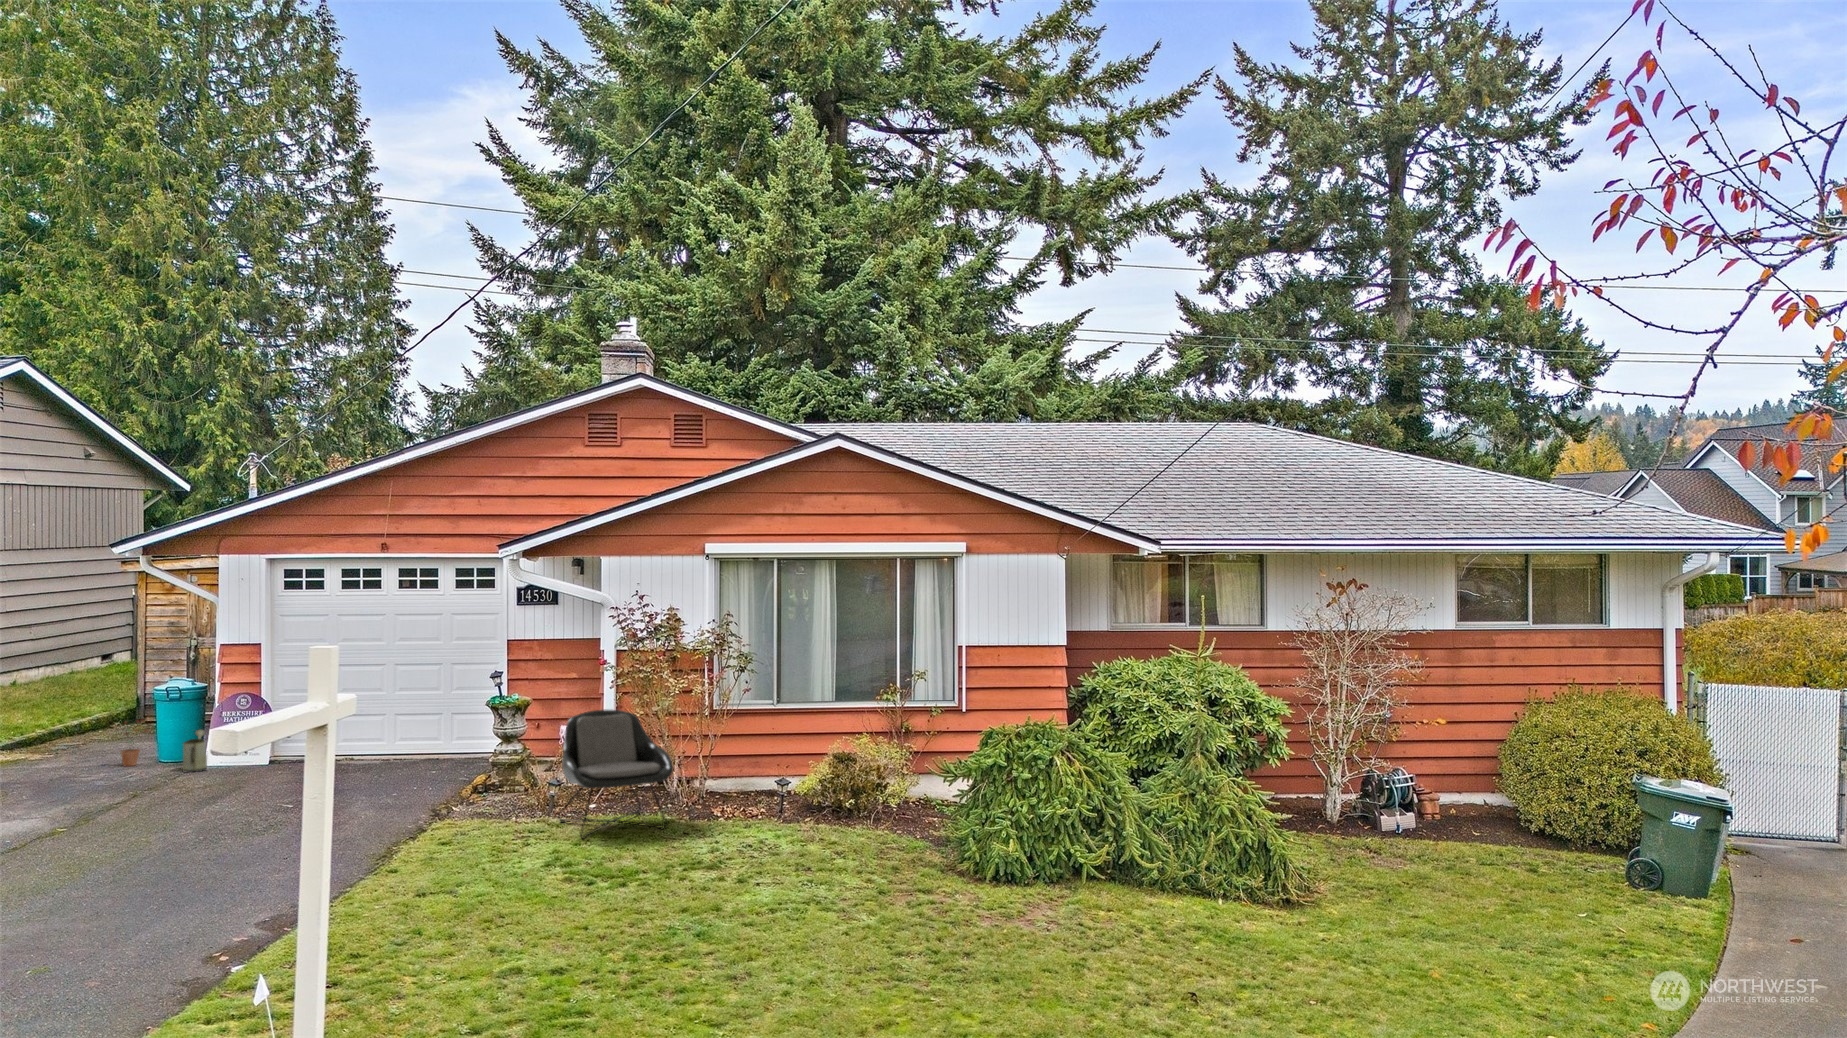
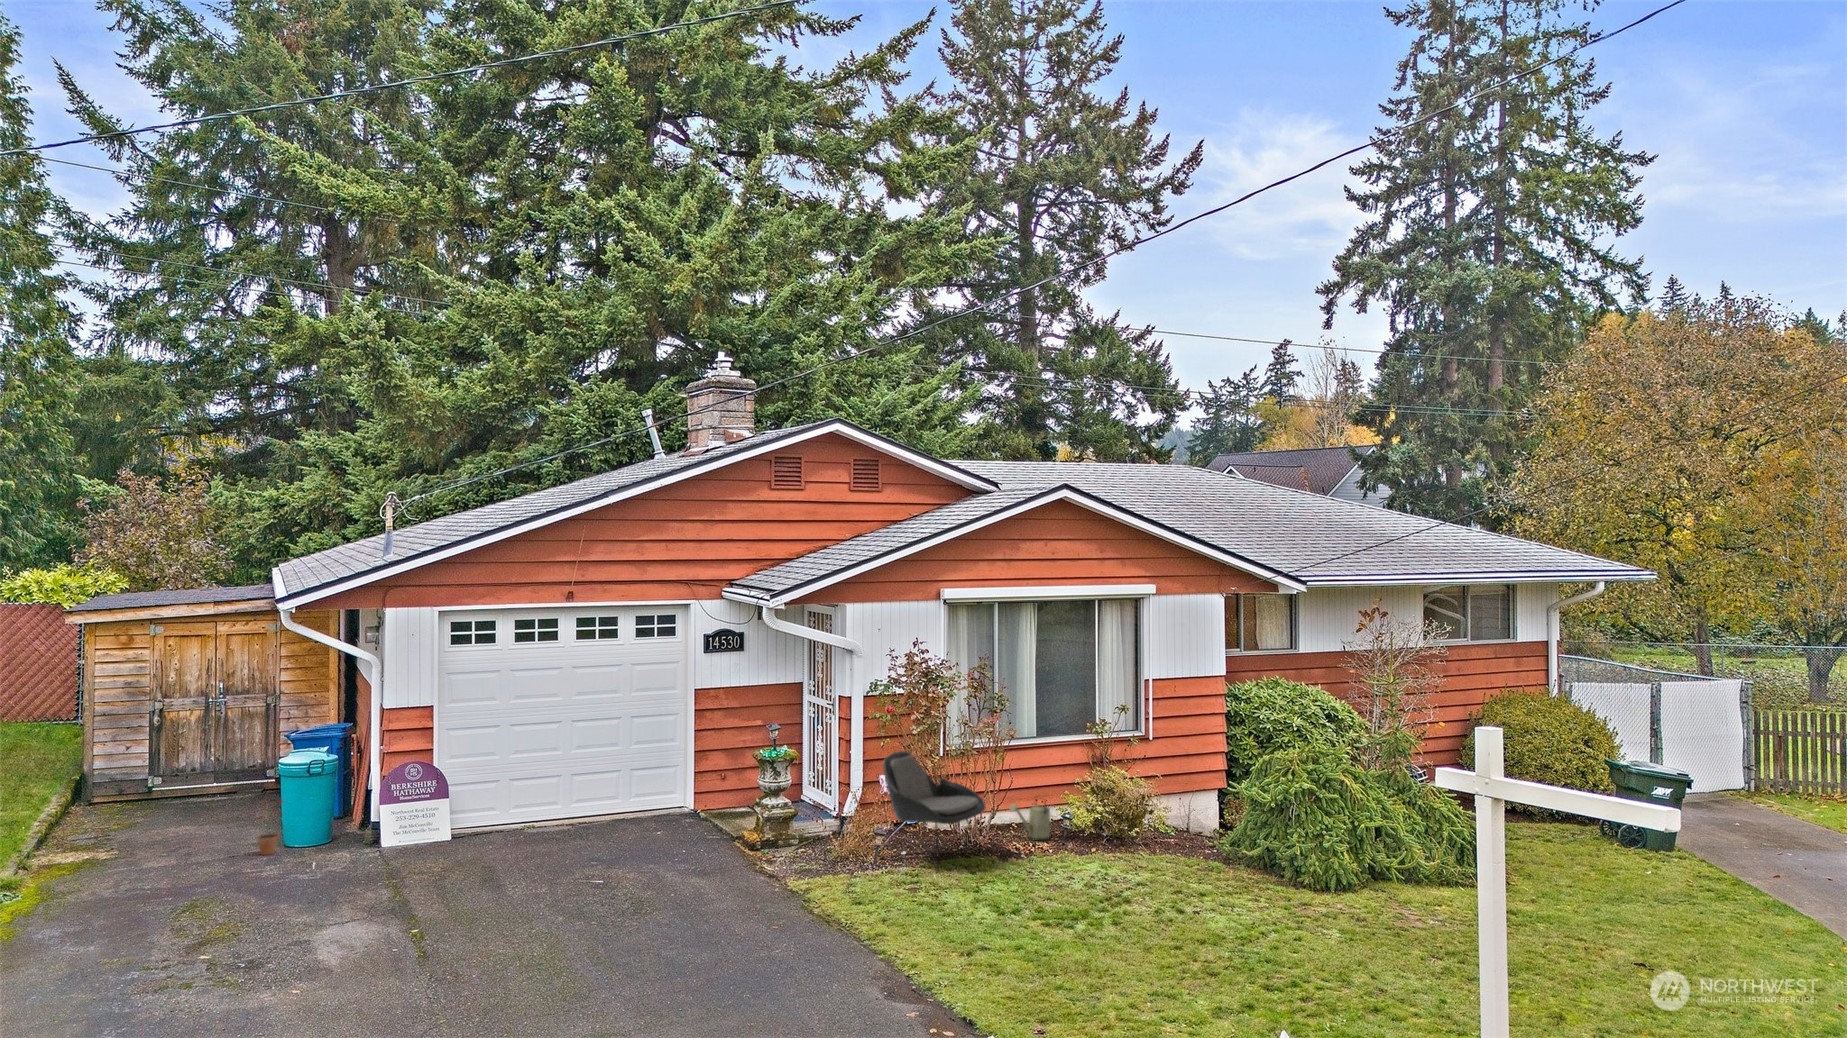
watering can: present [183,730,207,773] -> present [1009,803,1050,841]

